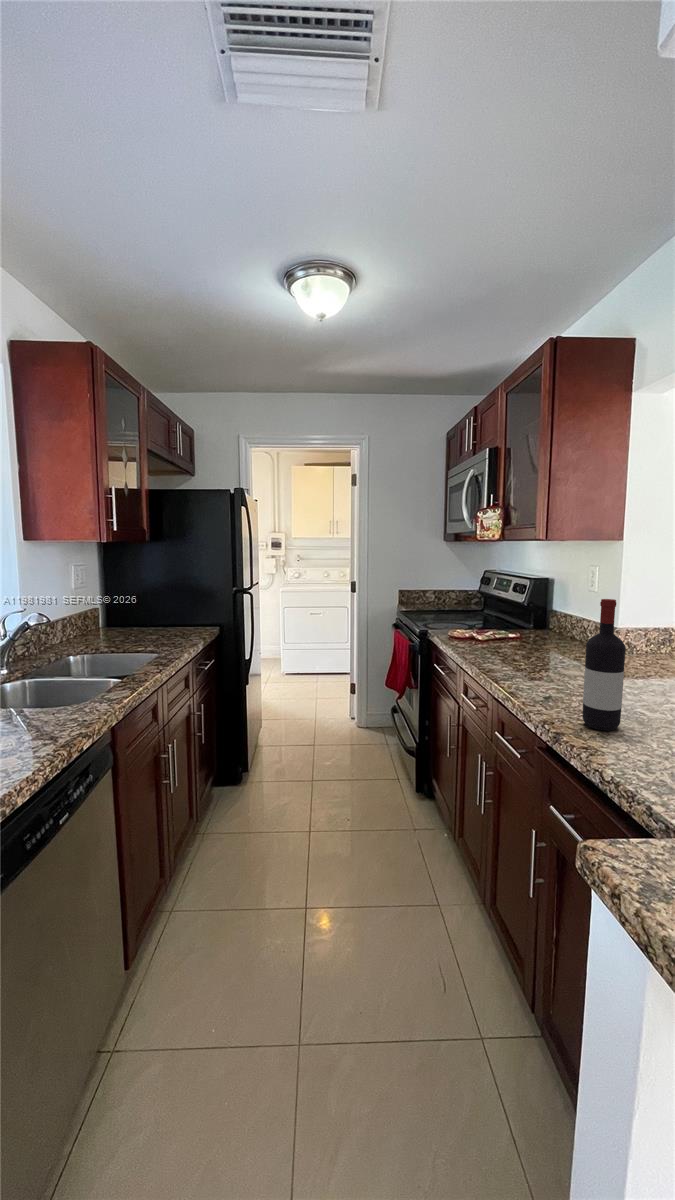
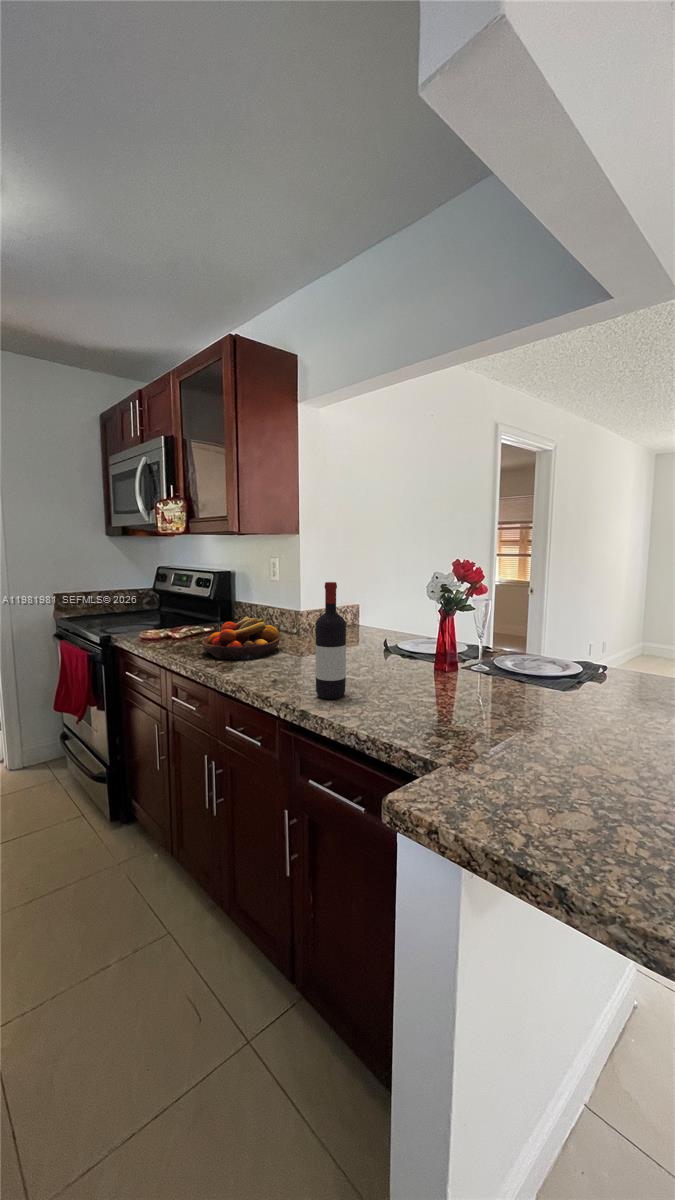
fruit bowl: none [494,627,578,672] -> present [202,616,280,660]

